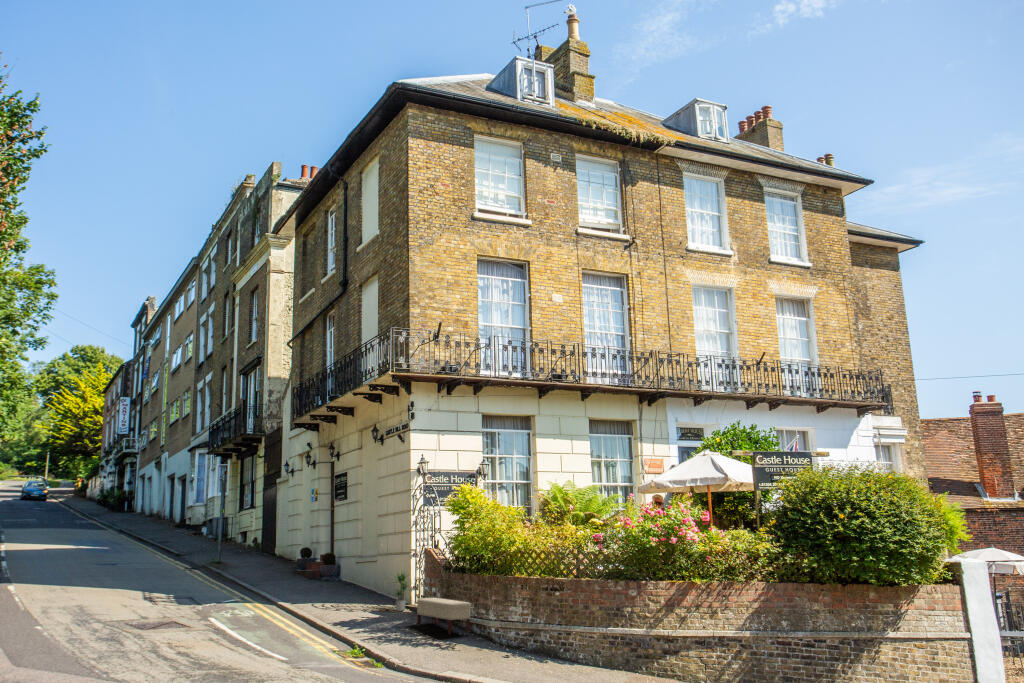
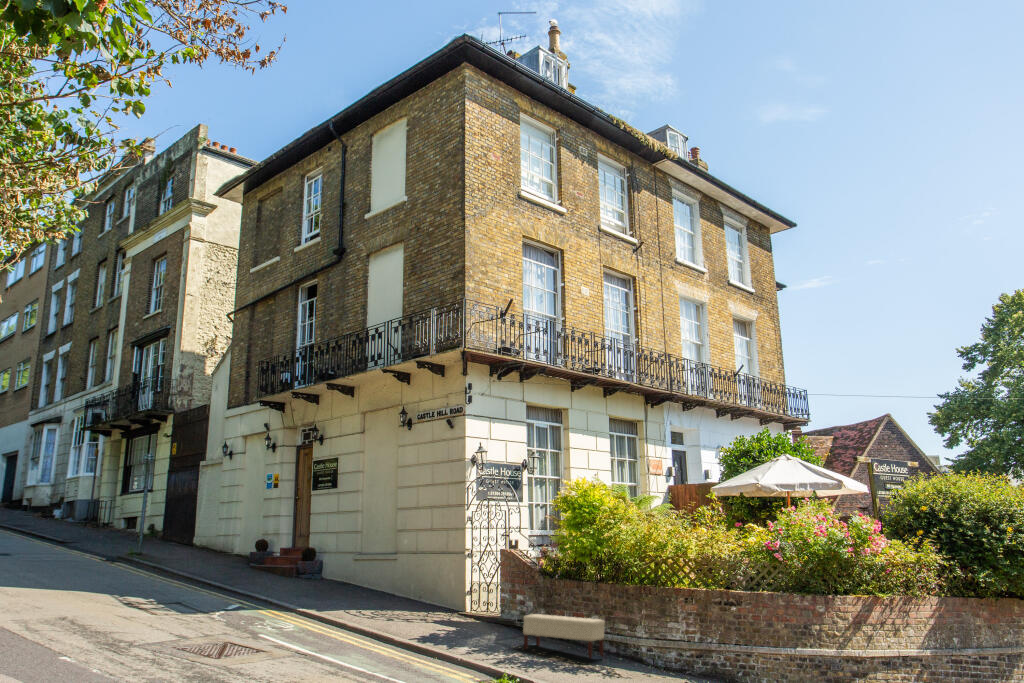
potted plant: present [396,573,407,611] -> none [452,580,482,630]

